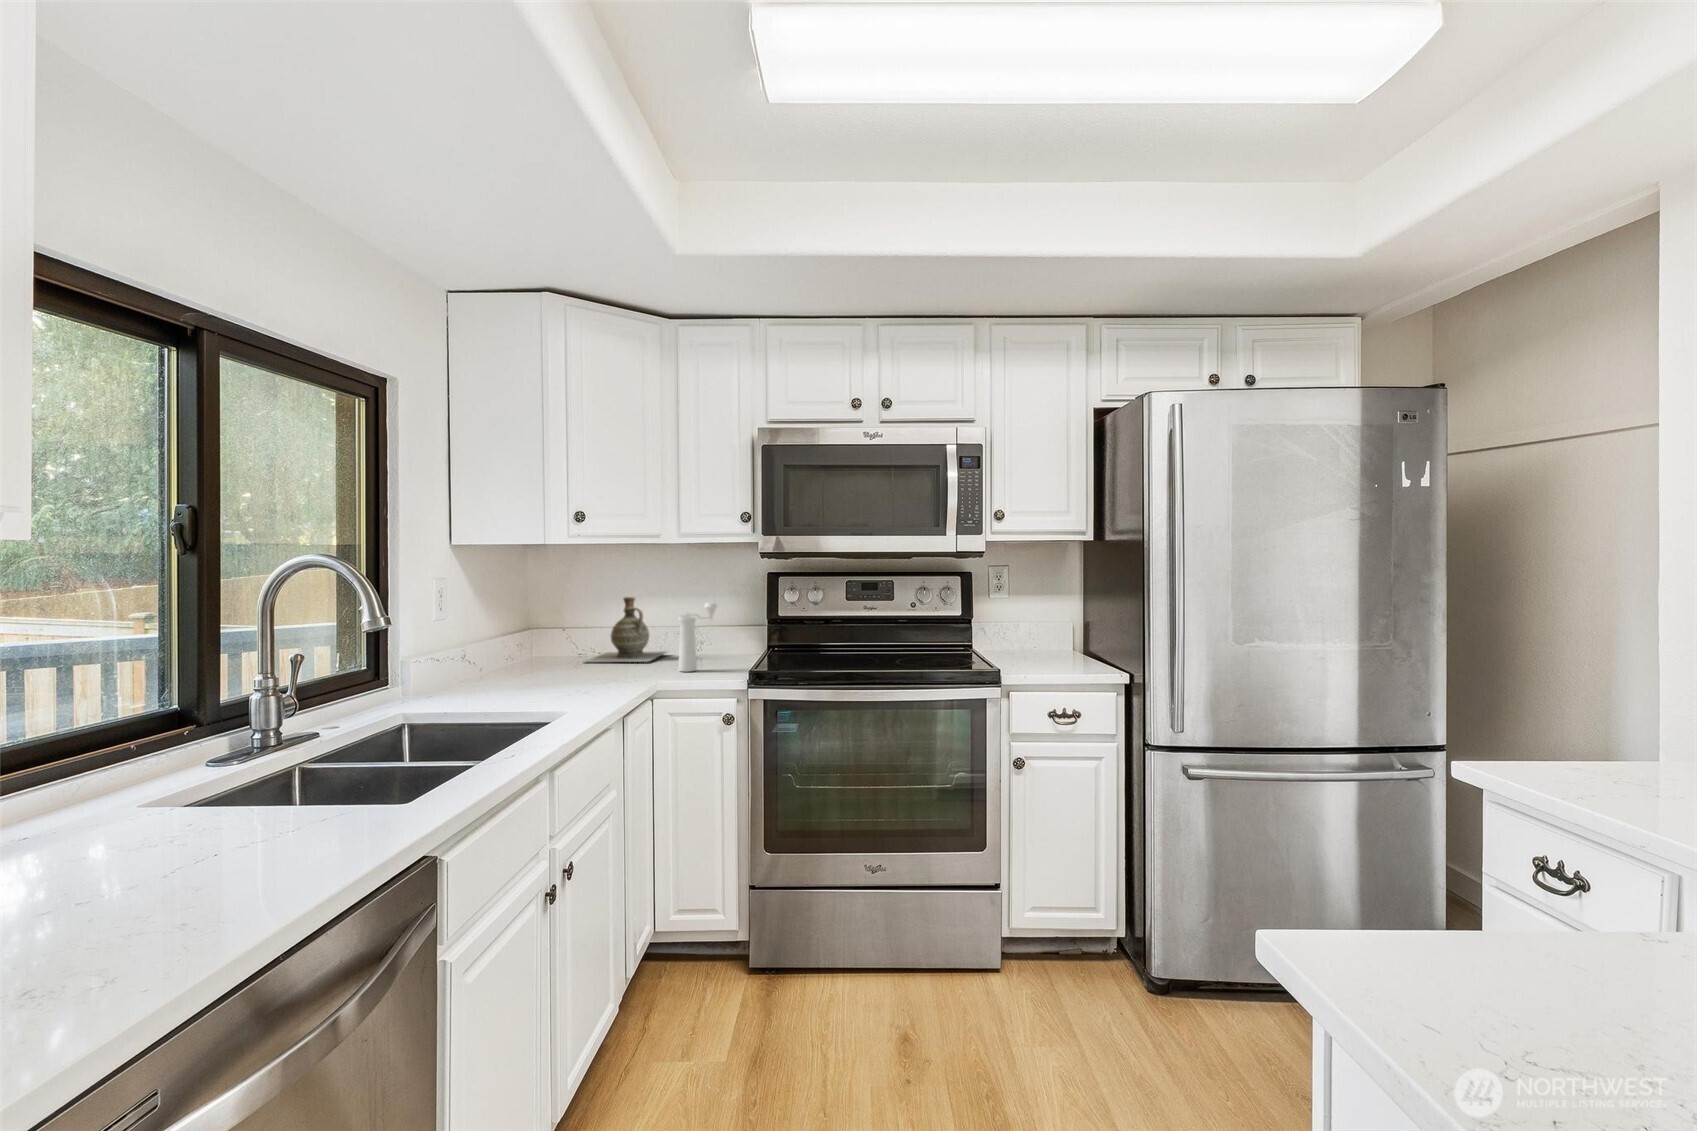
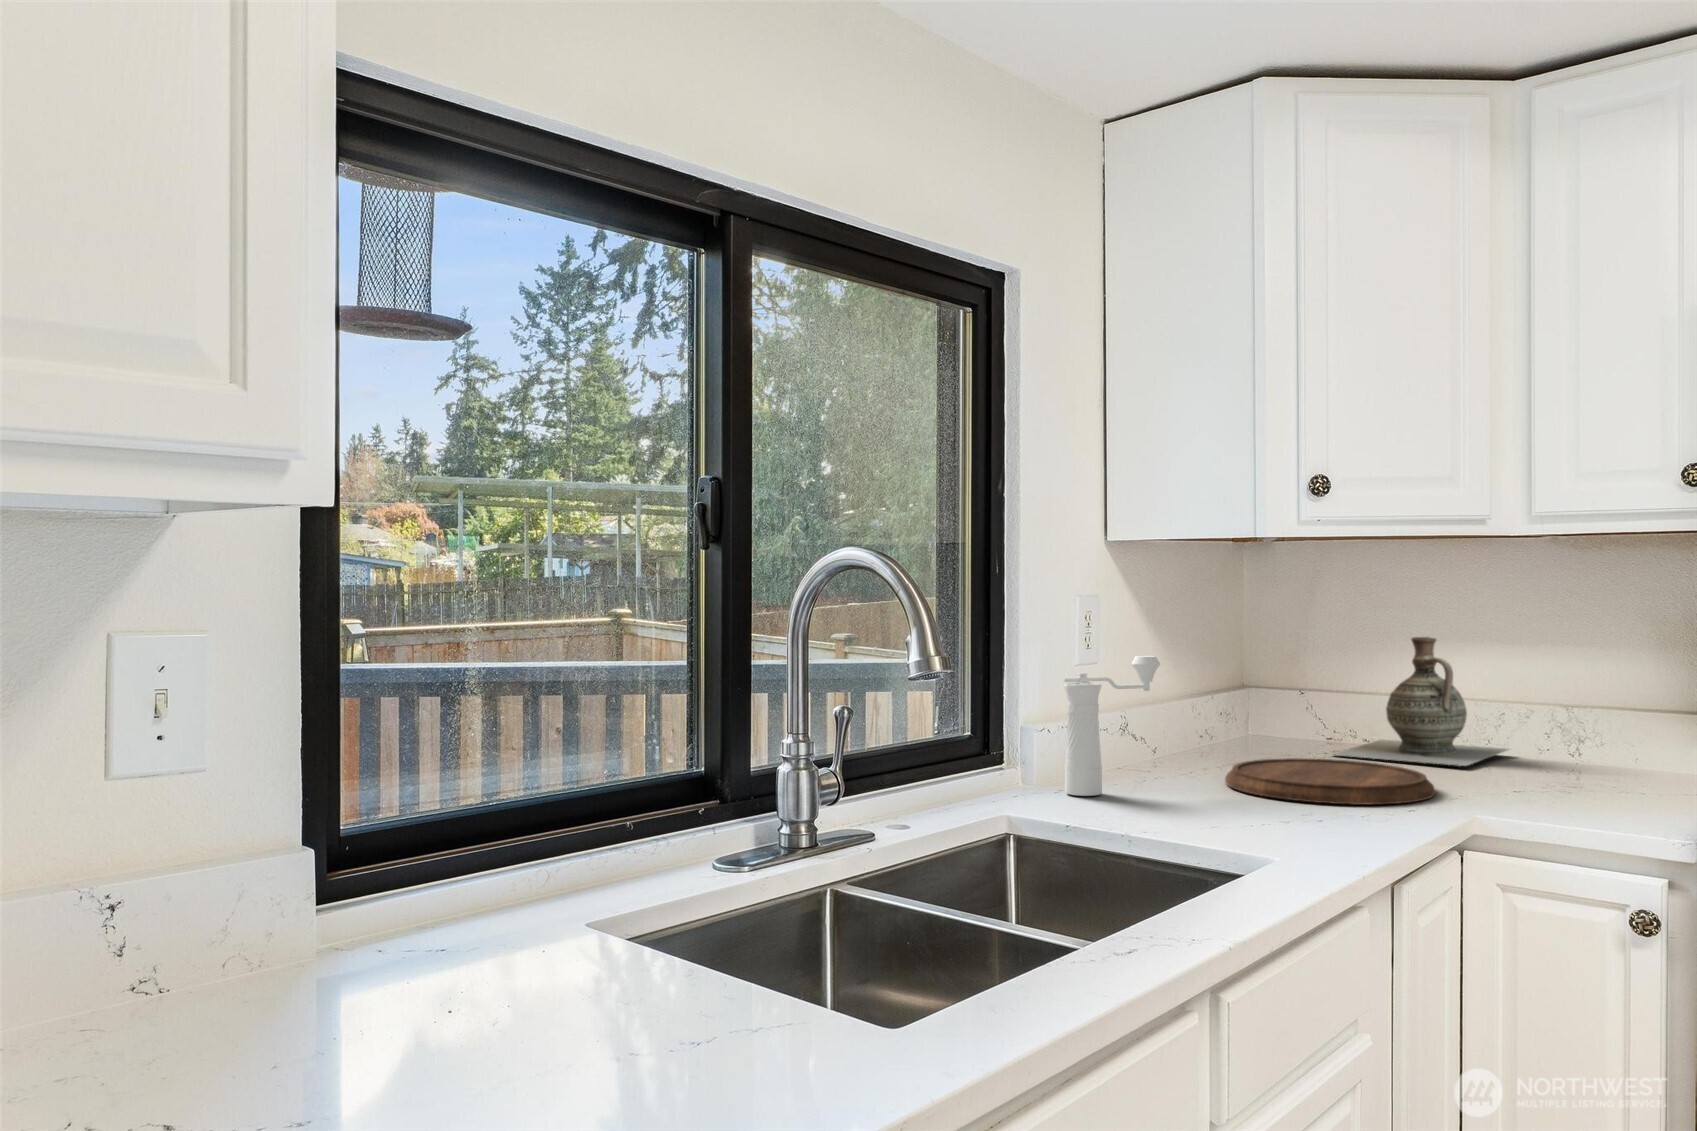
pepper mill: present [679,603,717,672] -> present [1064,656,1160,796]
cutting board: none [528,664,635,686] -> present [1225,758,1435,804]

